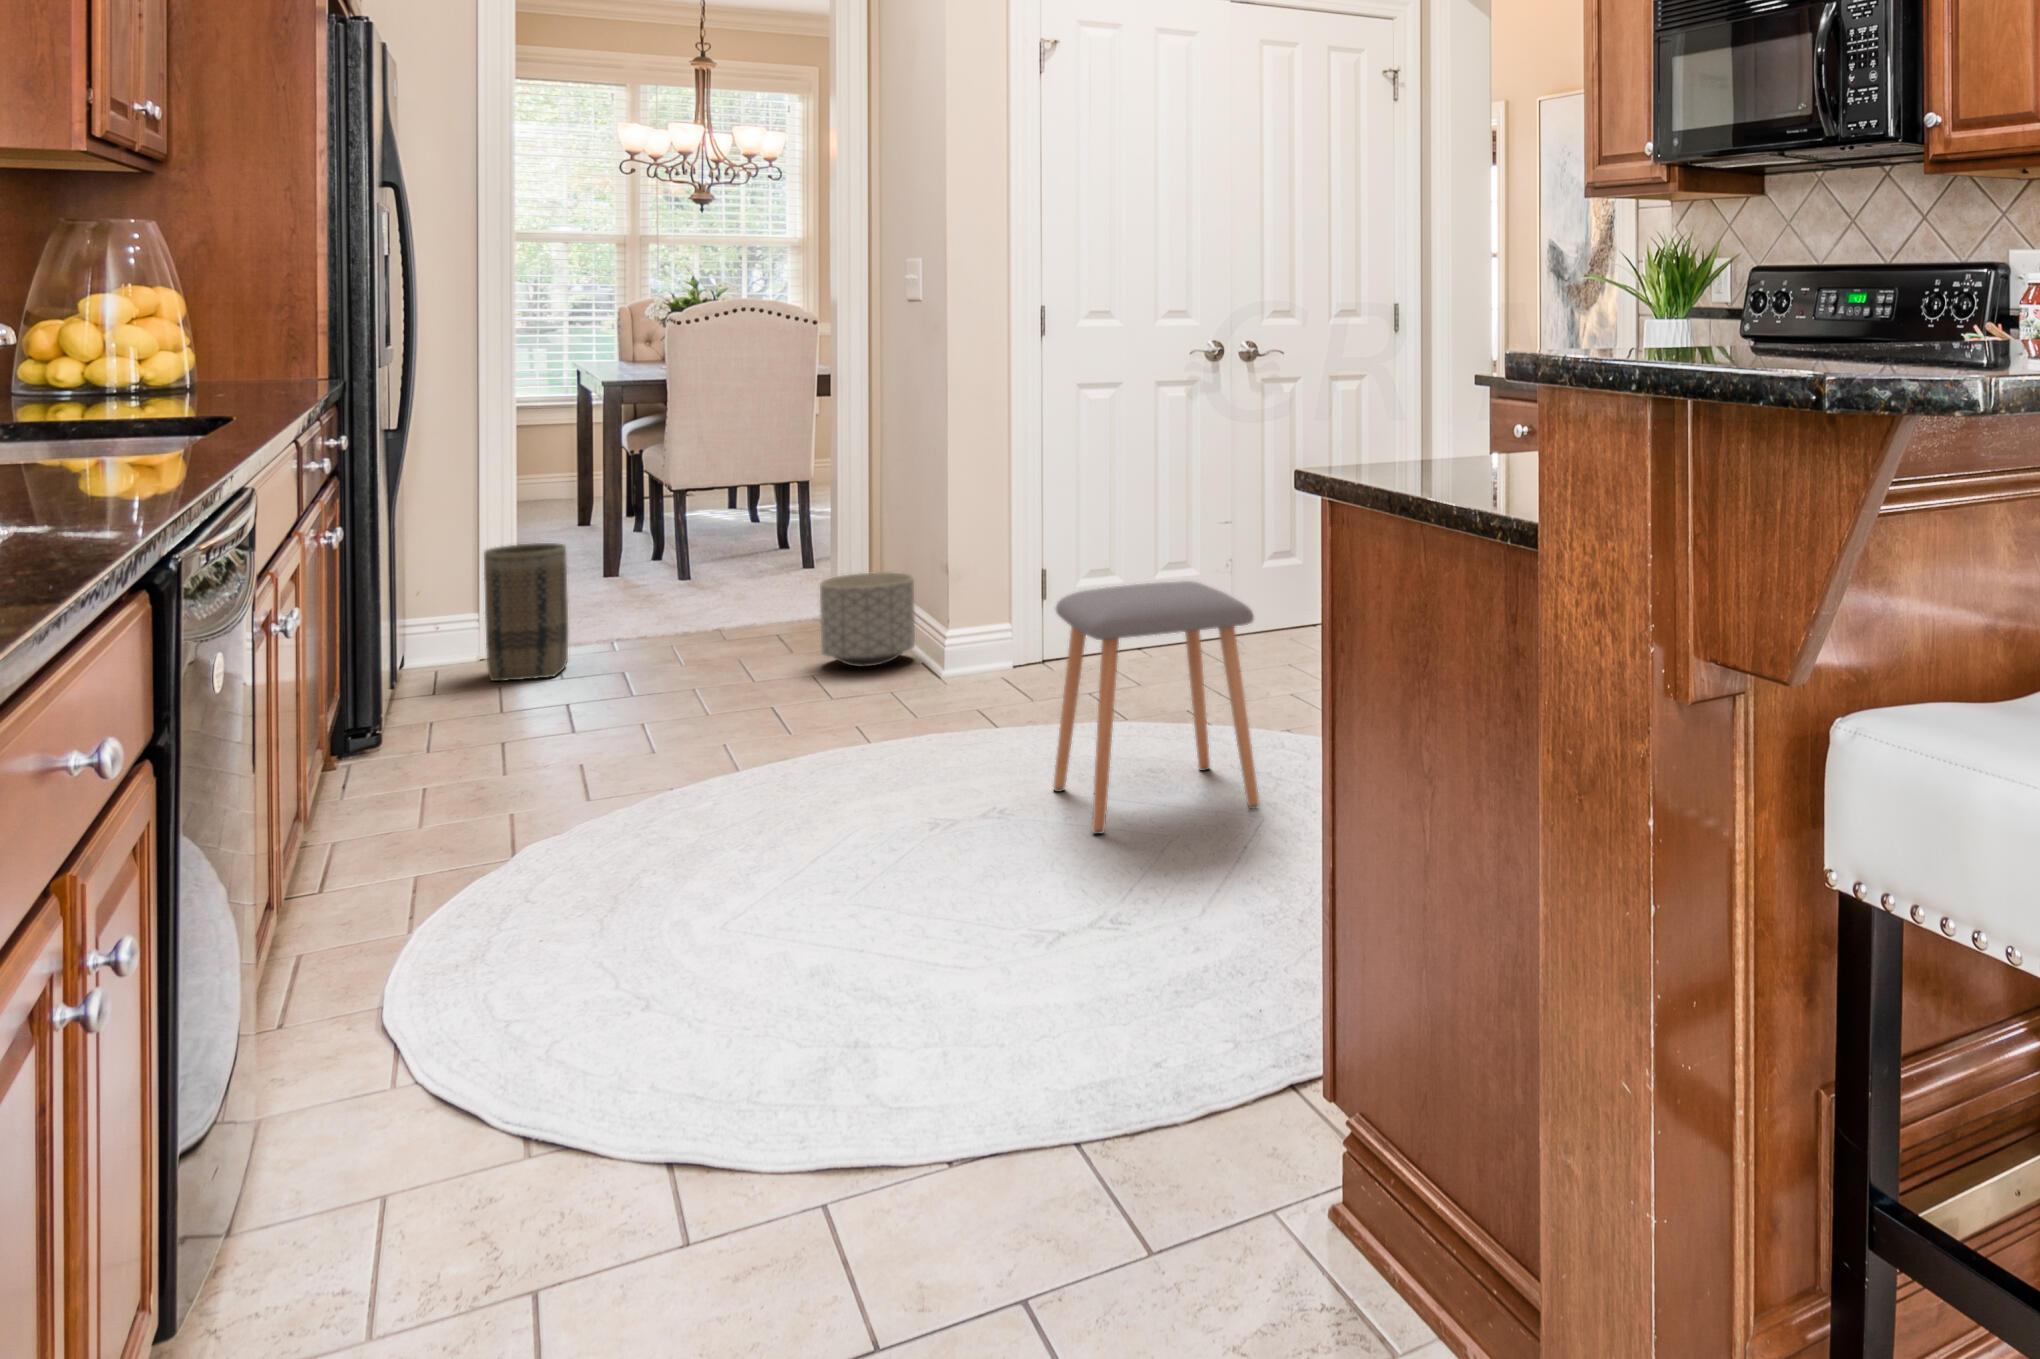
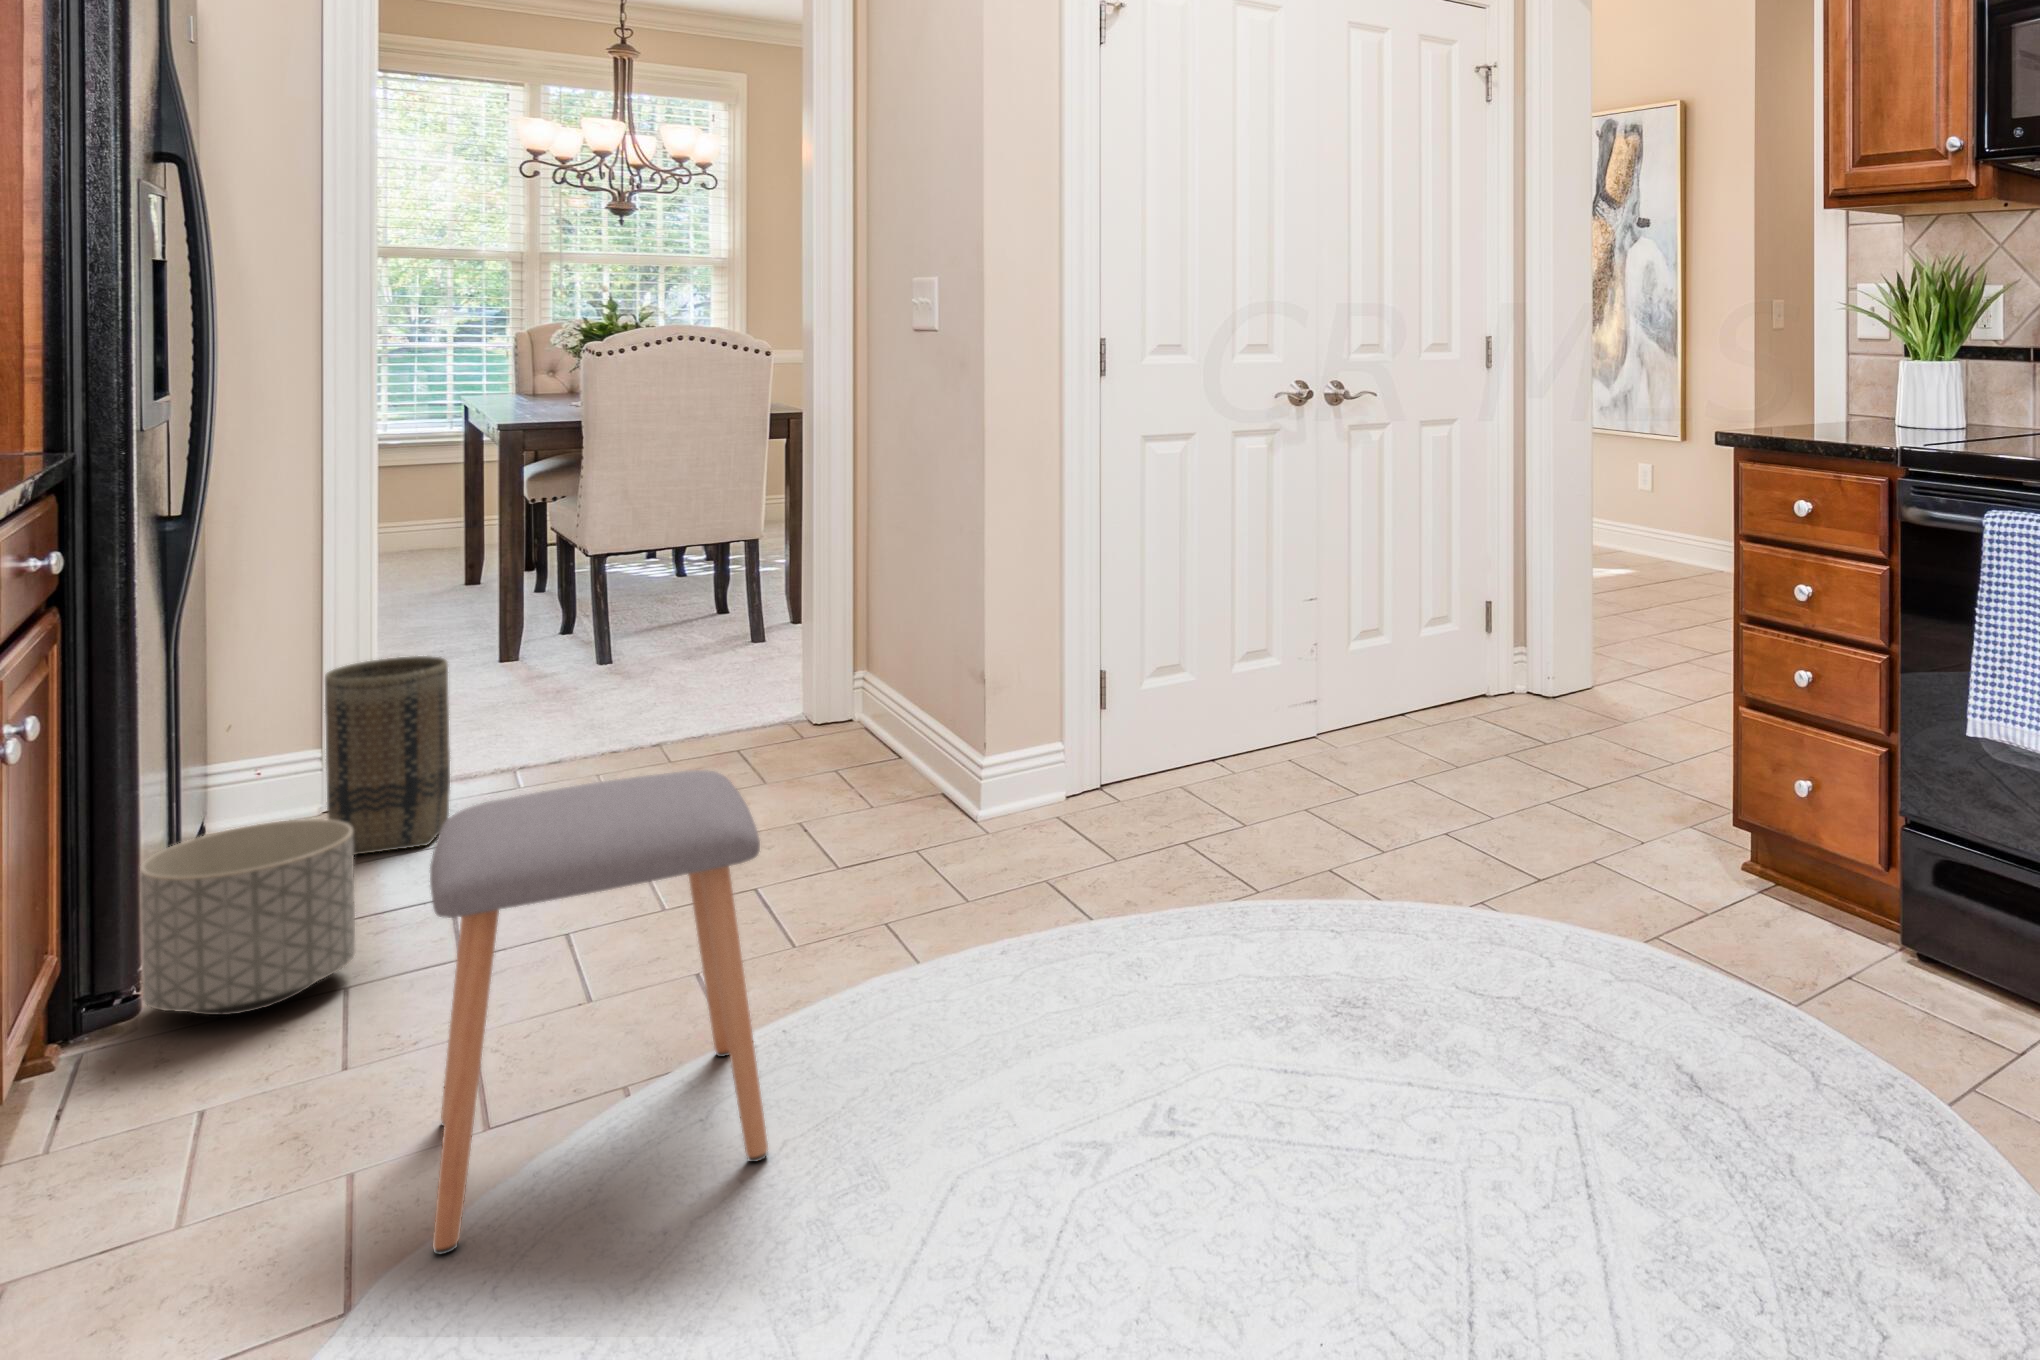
planter: present [820,572,915,667] -> present [140,819,355,1015]
stool: present [1053,581,1259,834] -> present [430,770,768,1254]

